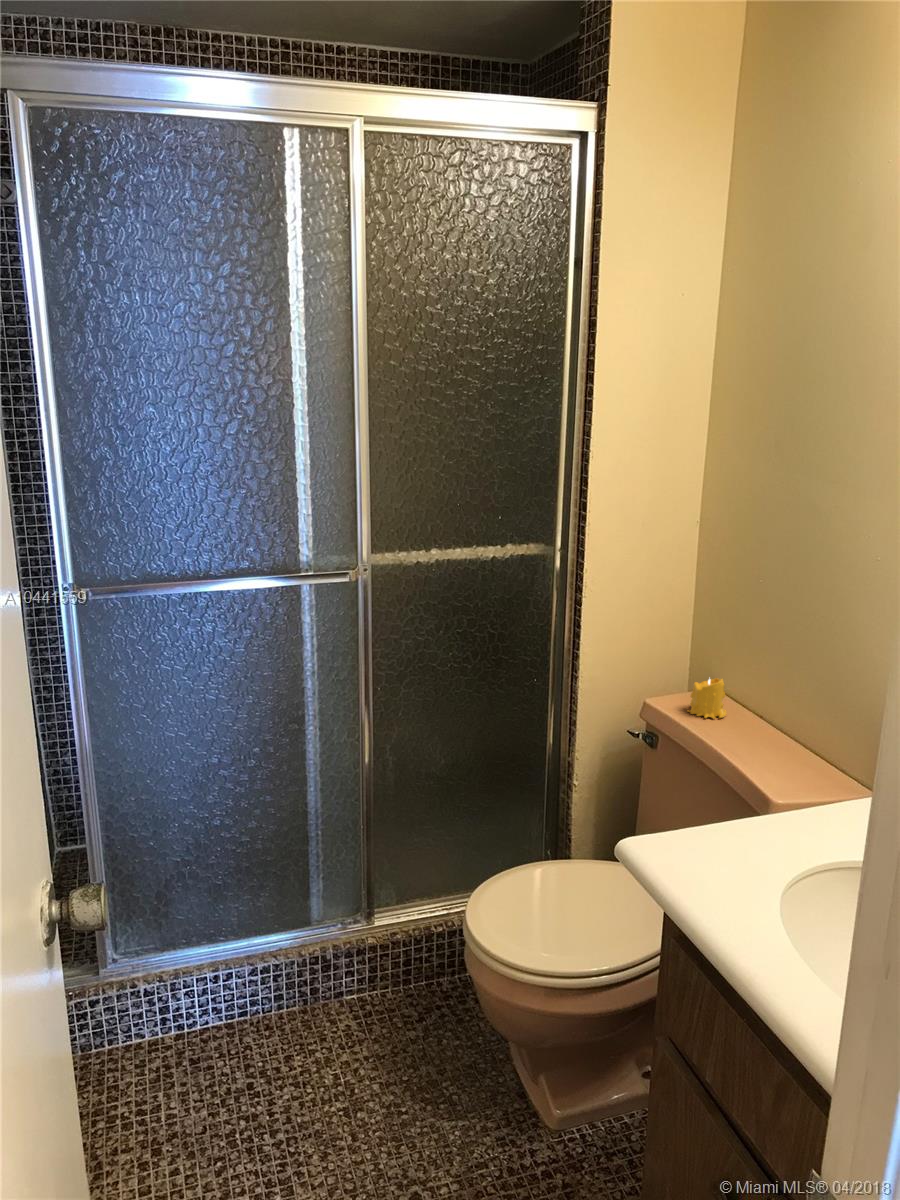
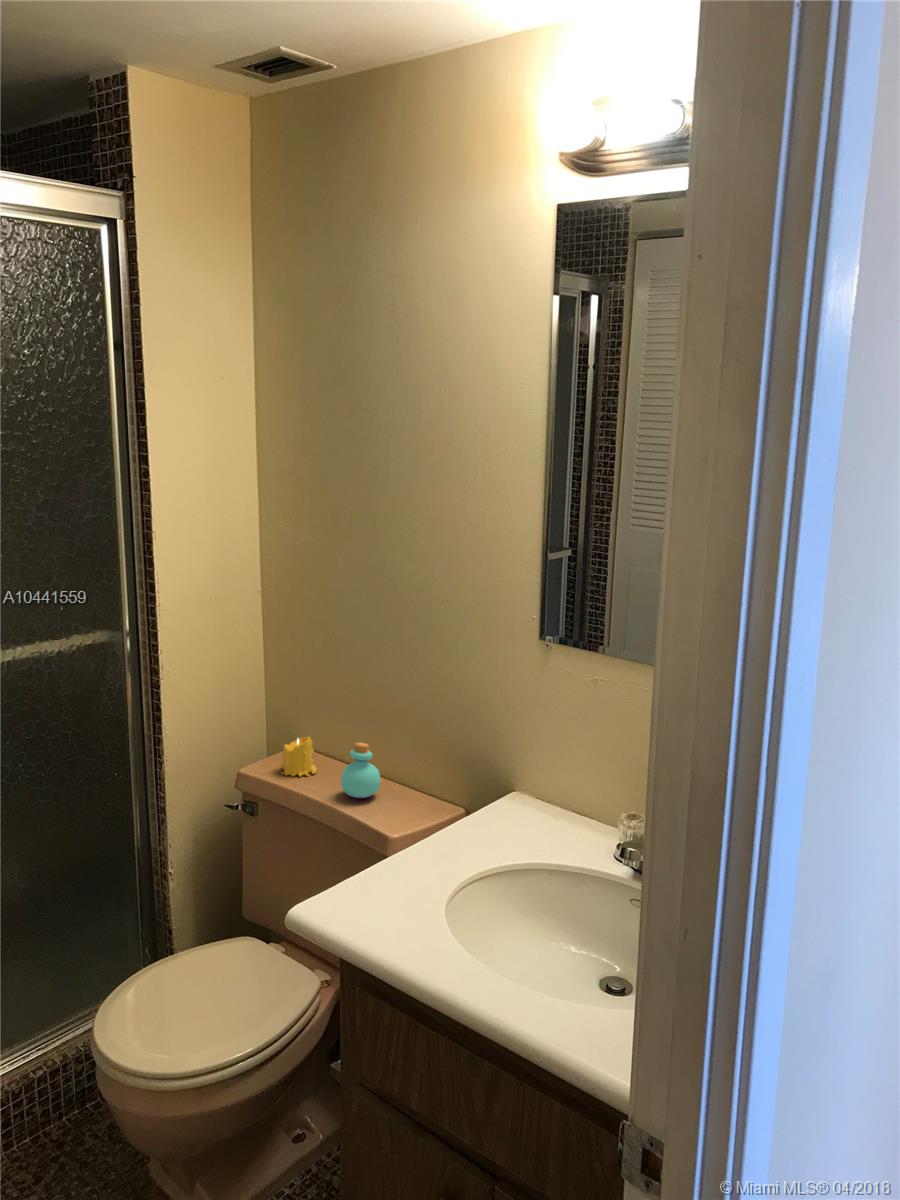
perfume bottle: none [741,694,787,754] -> present [341,743,380,798]

